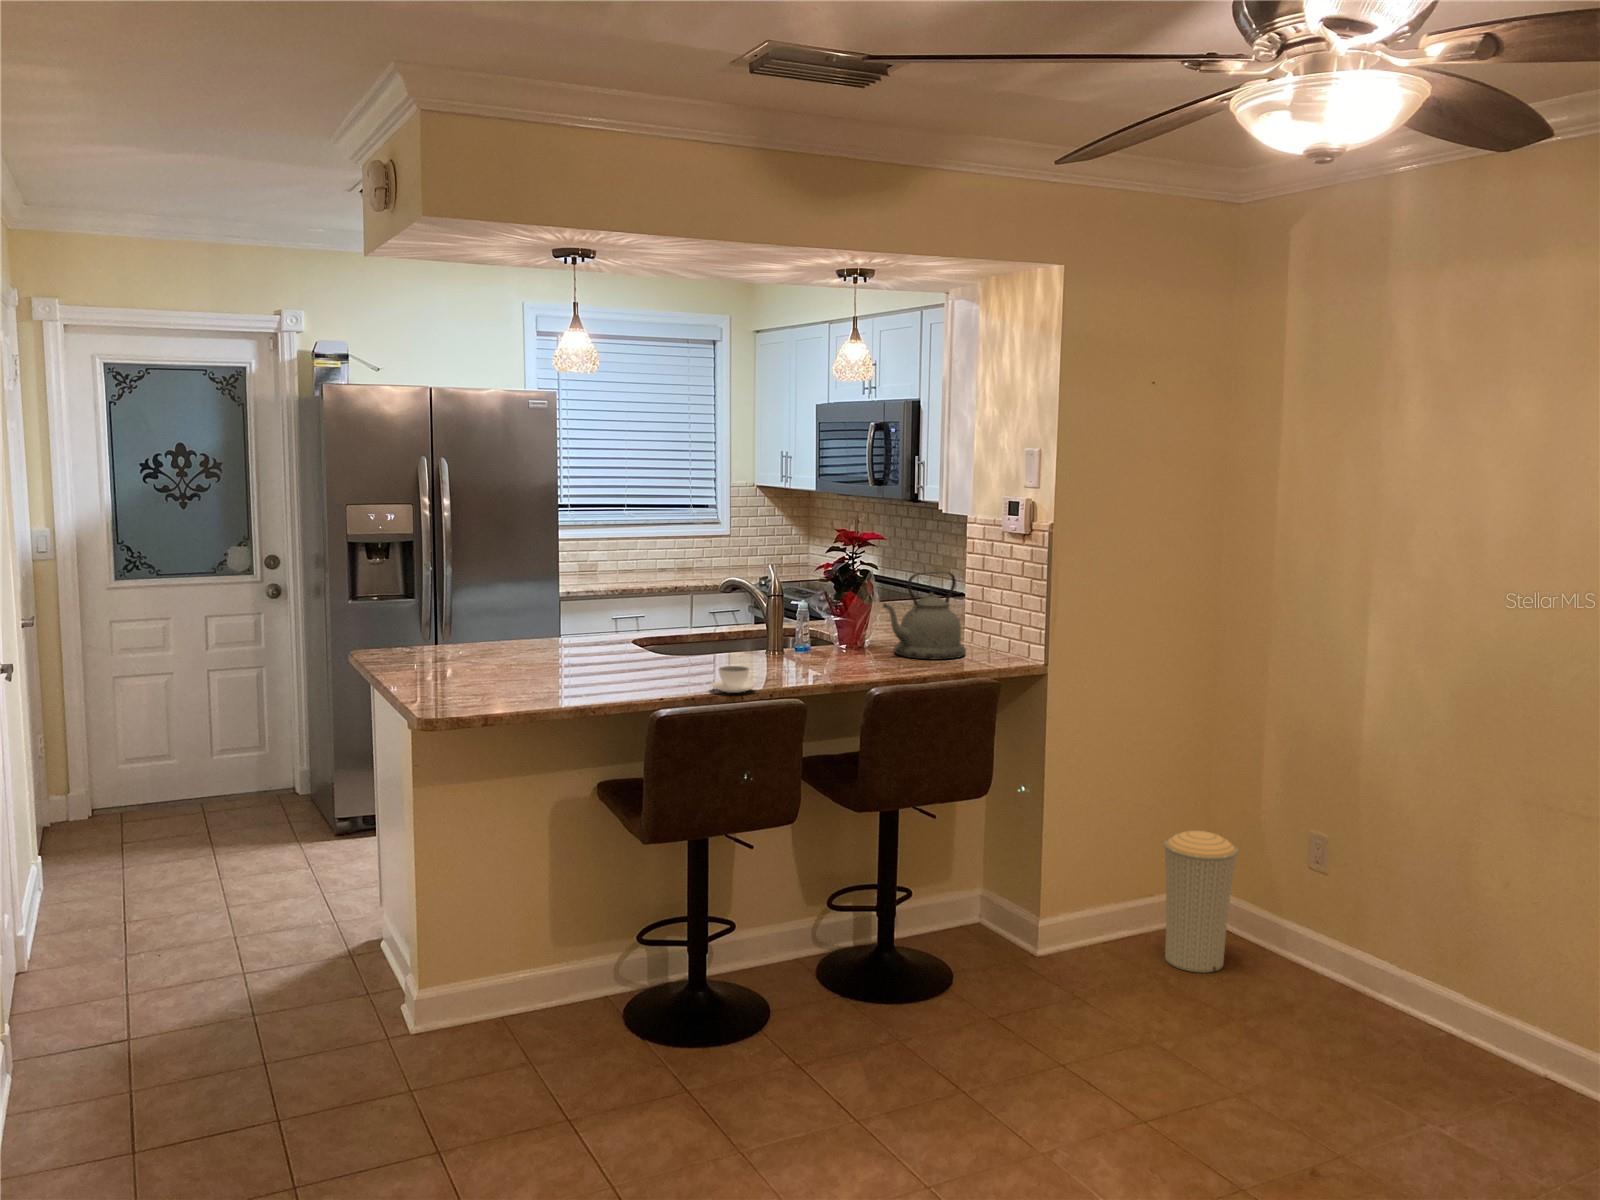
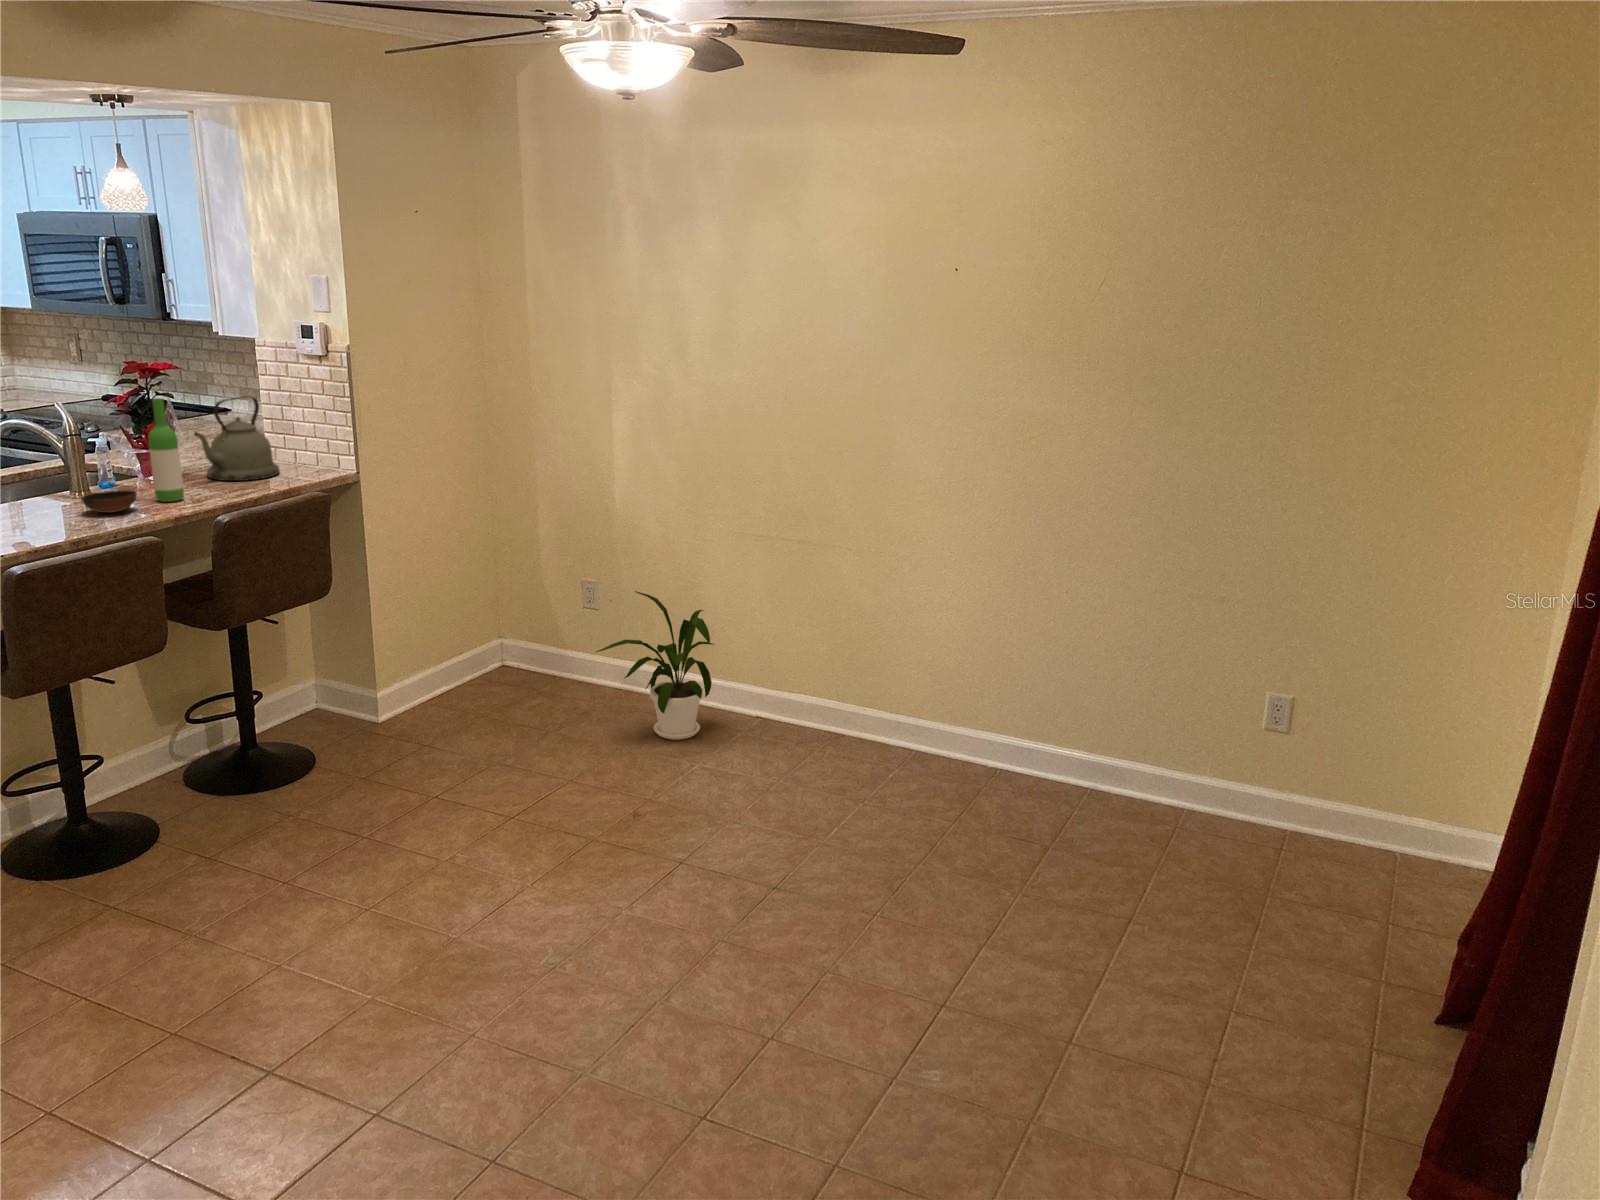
wine bottle: none [831,563,859,671] -> present [148,398,184,502]
bowl: none [760,653,811,674] -> present [81,490,137,513]
cup: present [711,666,757,693] -> none [45,511,97,539]
trash can: present [1164,831,1239,973] -> none [475,594,535,707]
house plant: none [1298,855,1477,1073] -> present [596,591,714,740]

